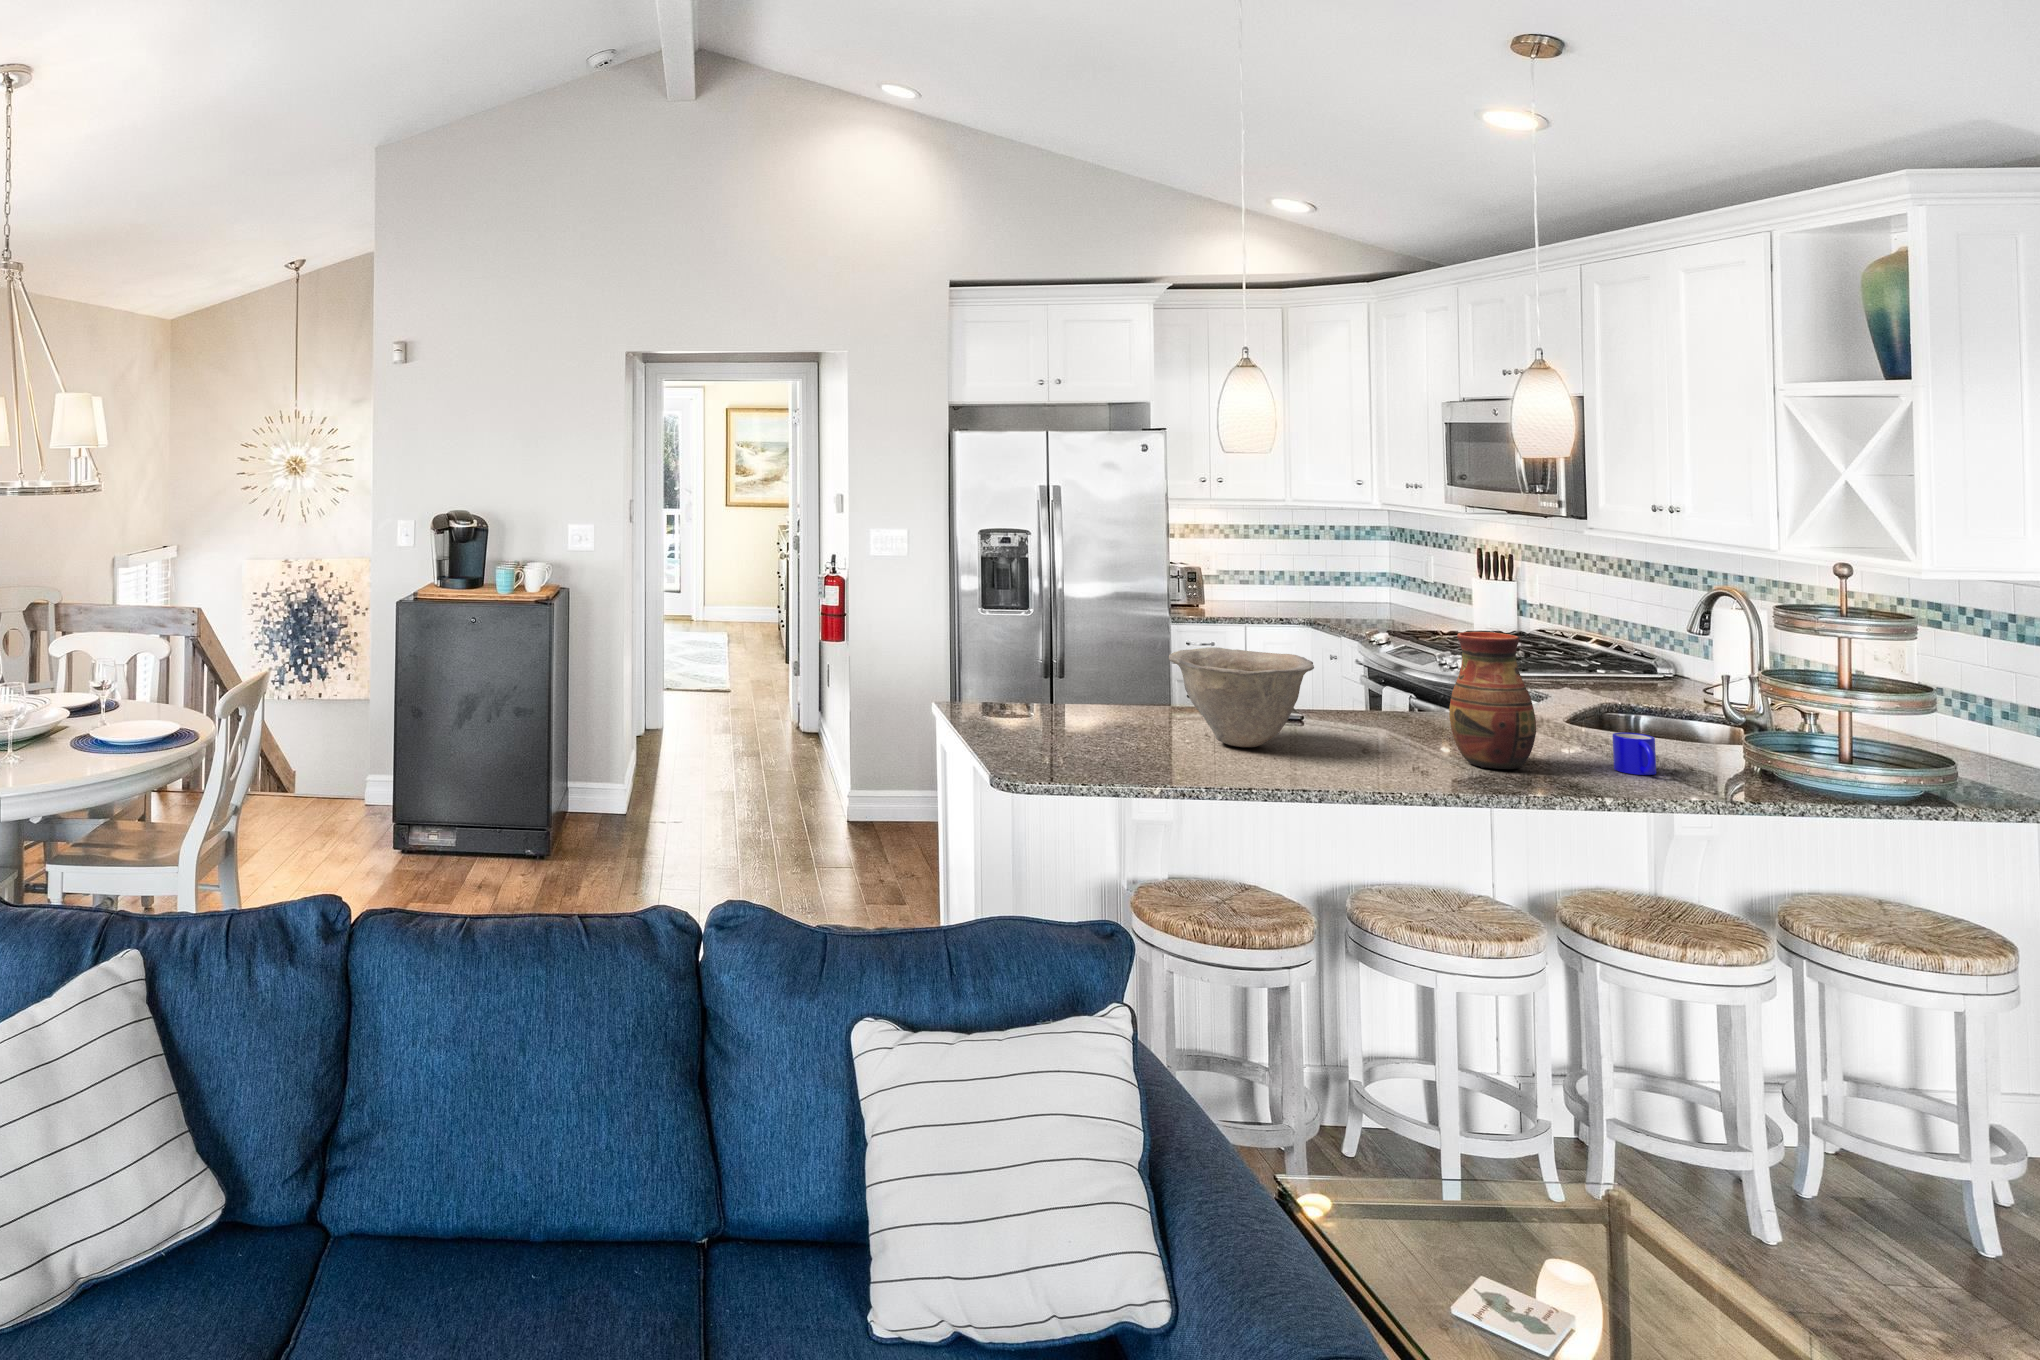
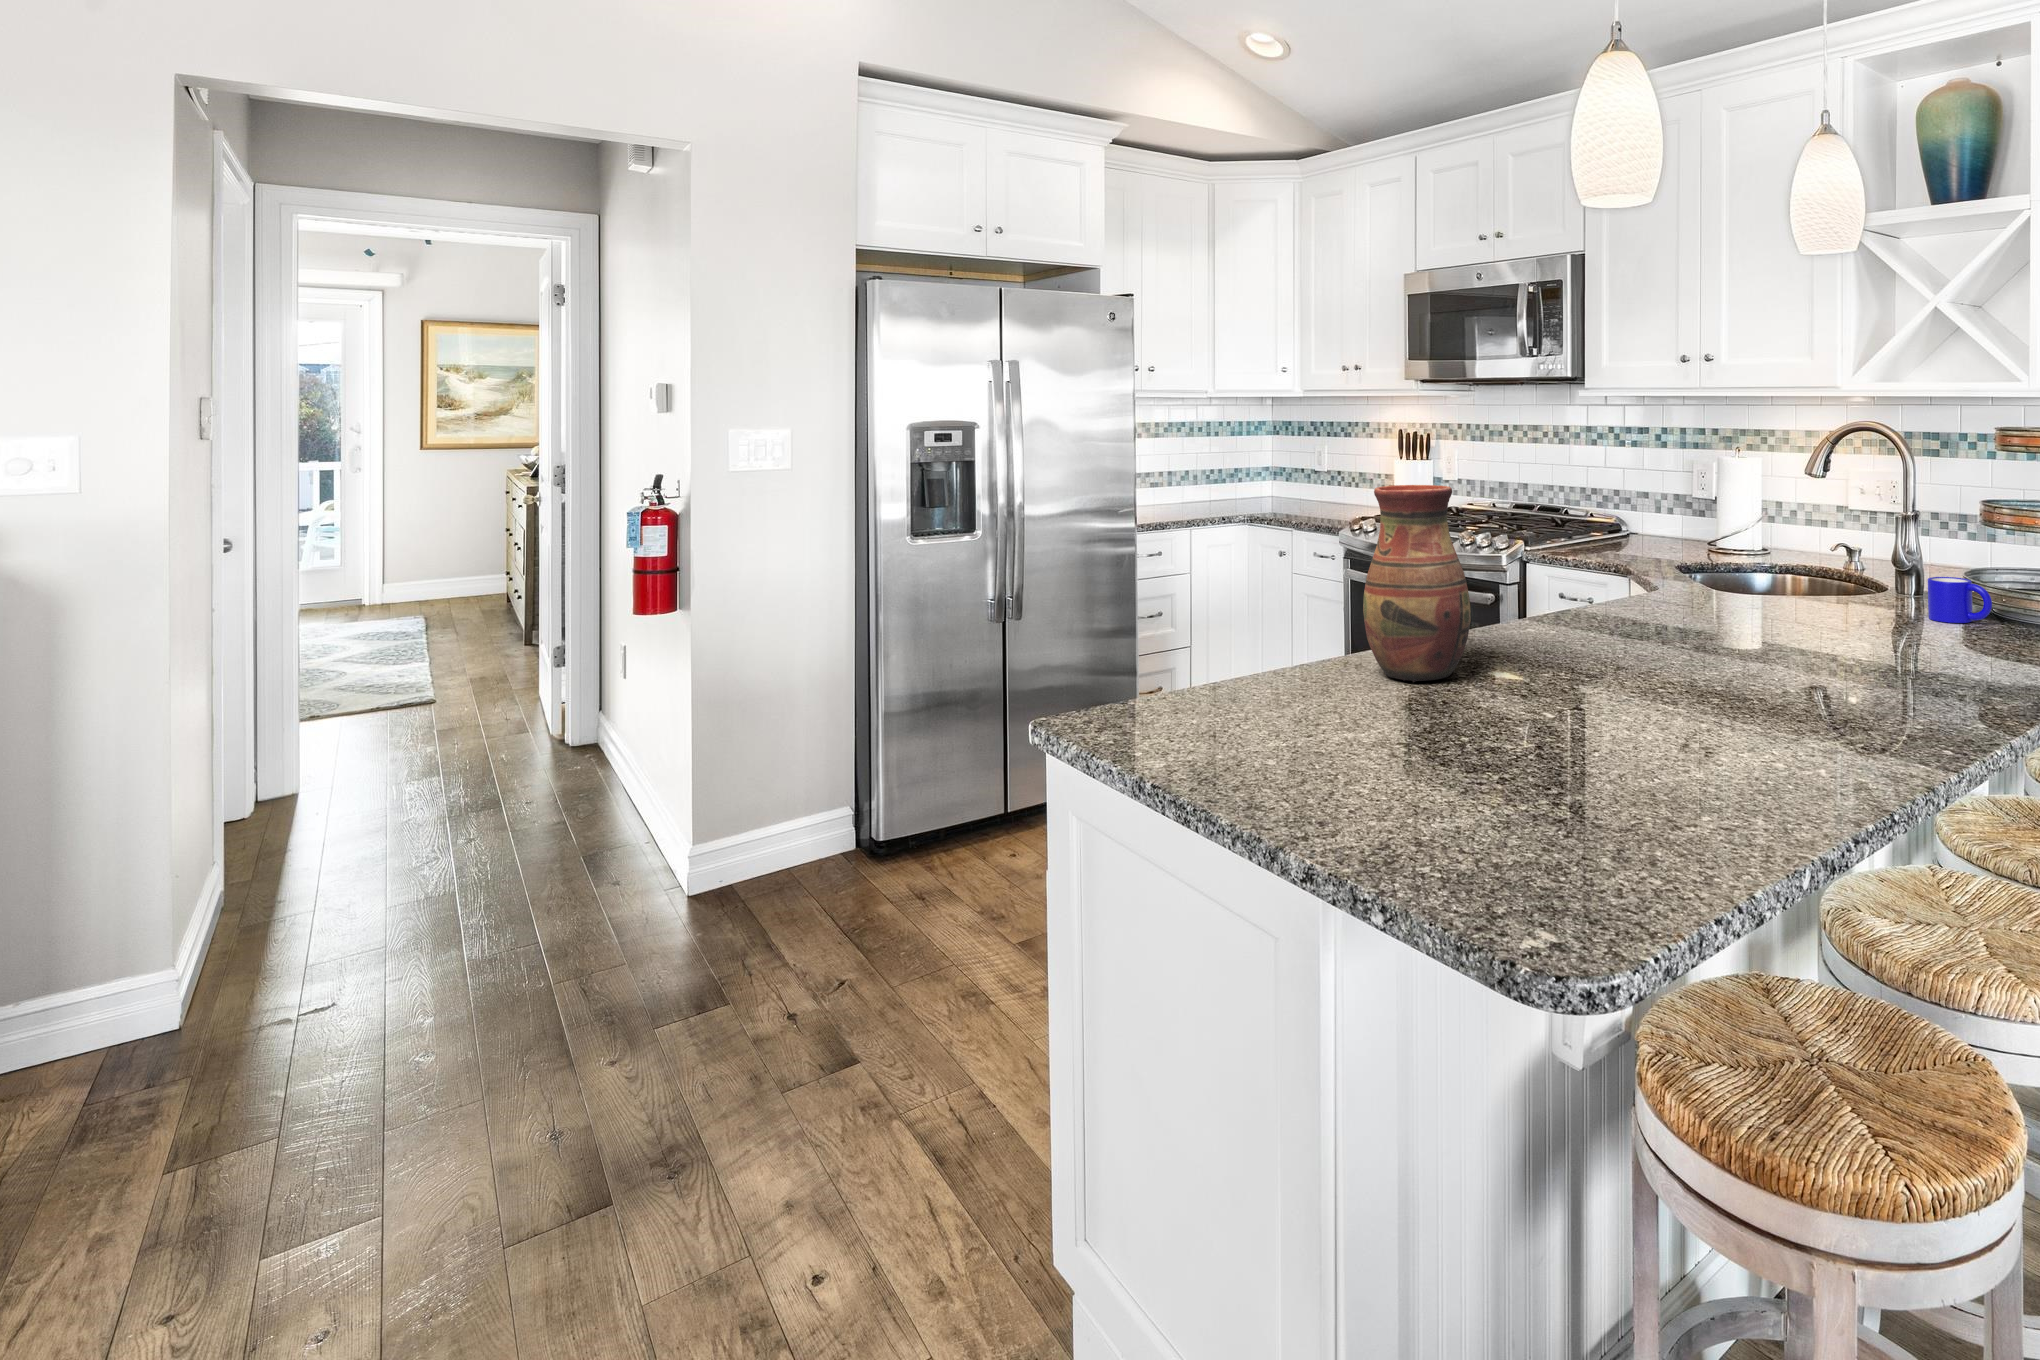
vase: present [1449,632,1536,769] -> present [1363,485,1471,682]
bowl: present [1169,647,1314,747] -> none [1545,525,1749,665]

